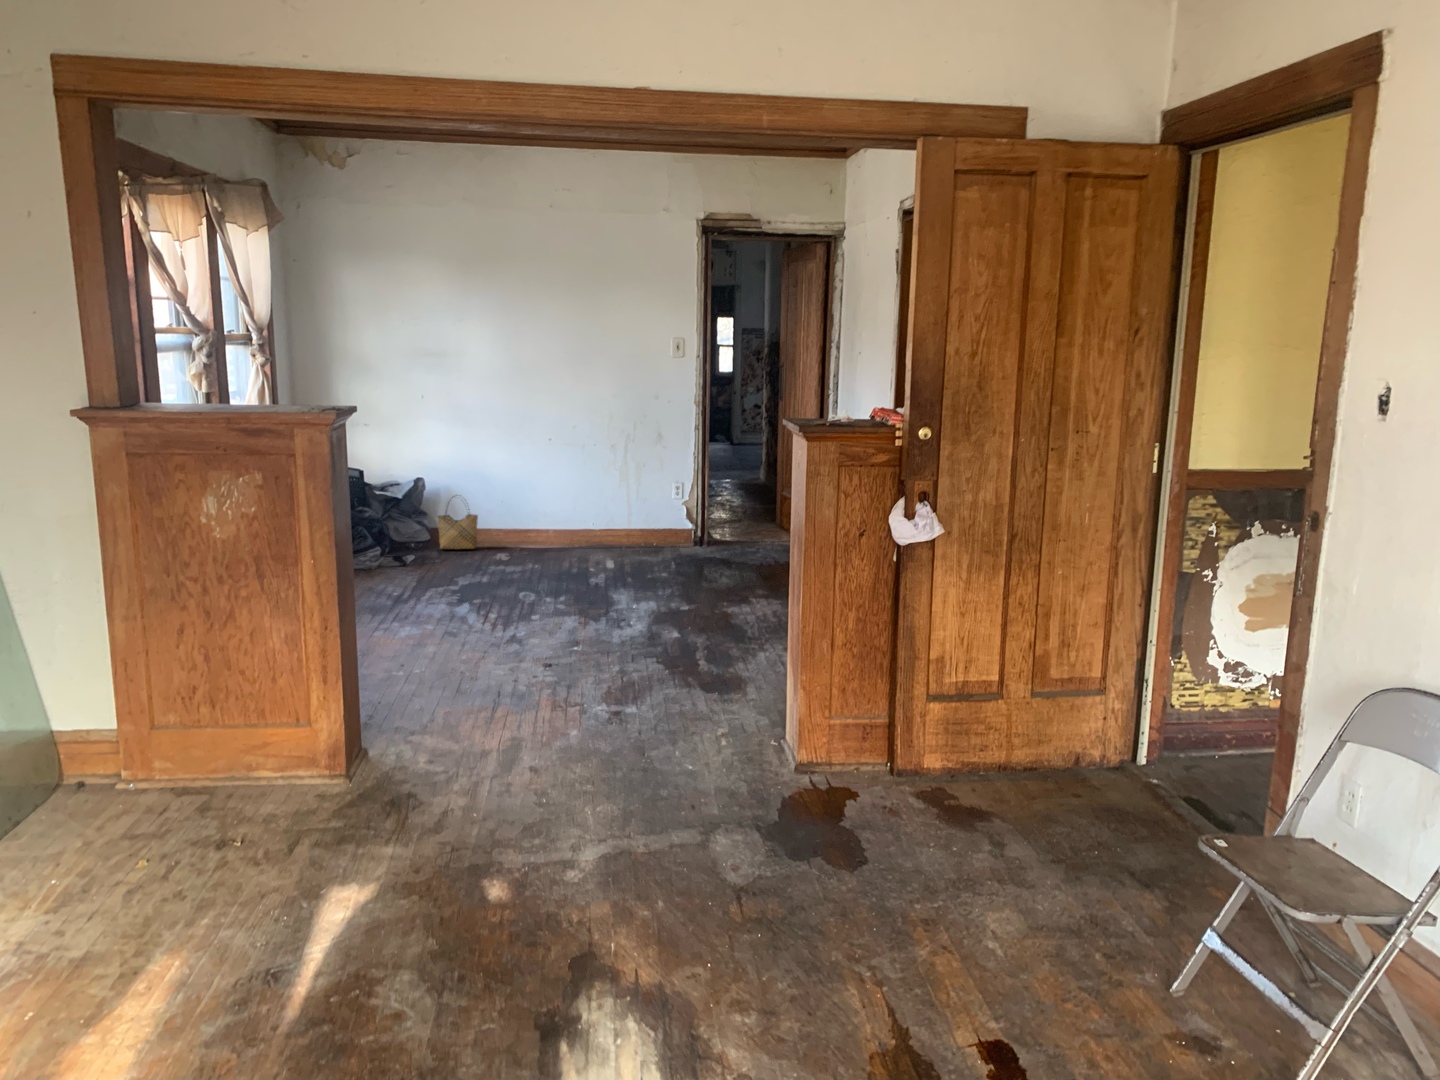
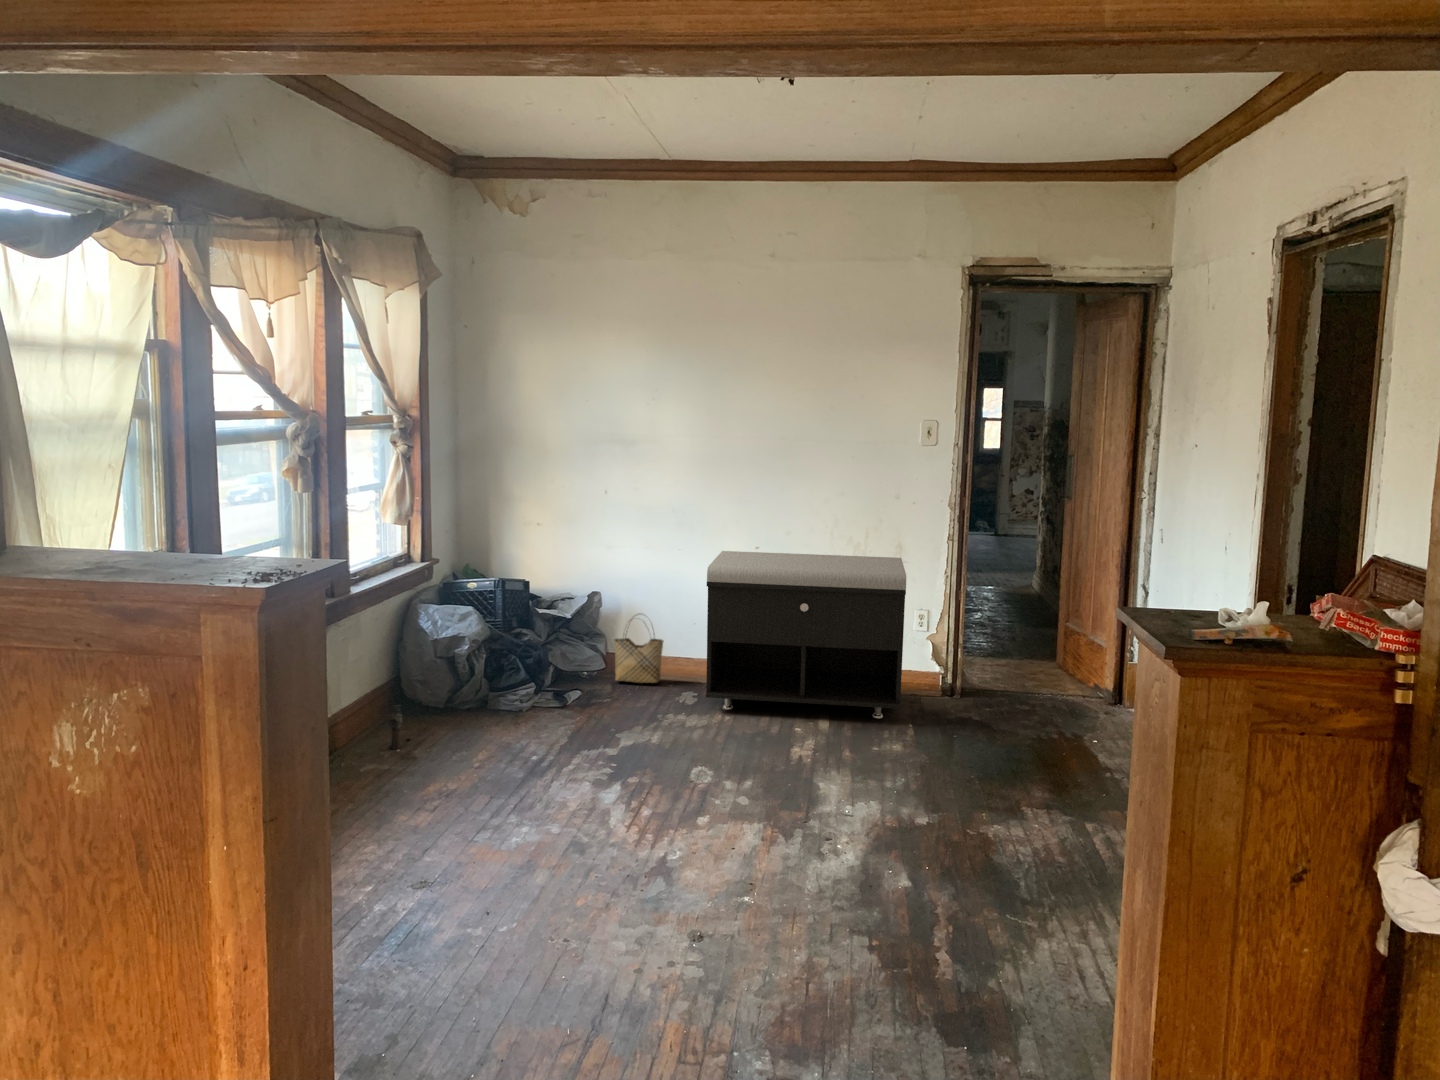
storage bench: none [516,442,667,561] -> present [706,551,906,719]

